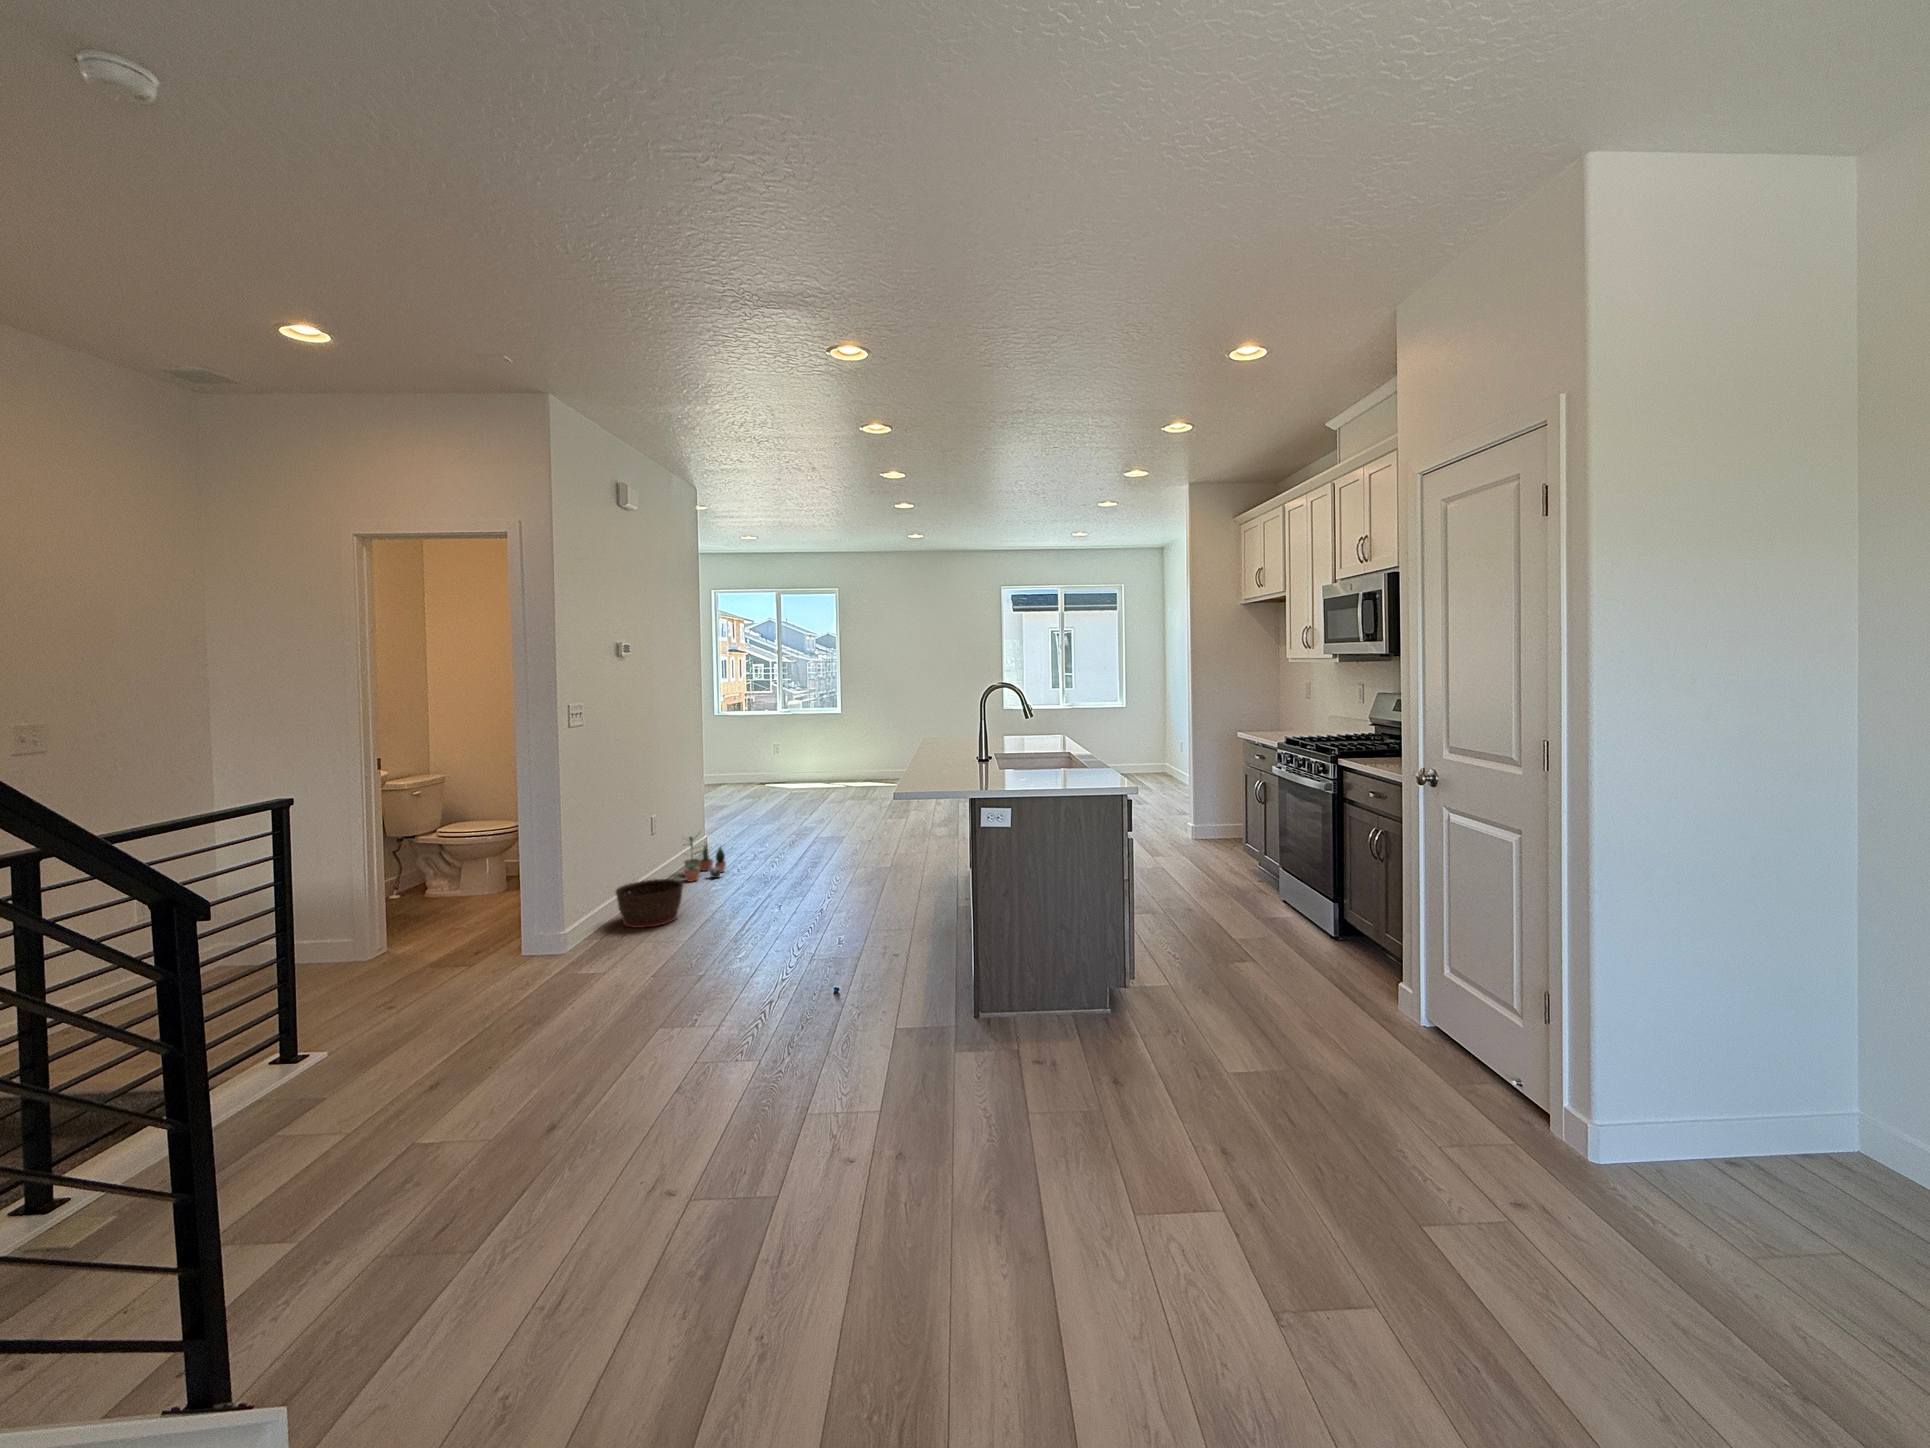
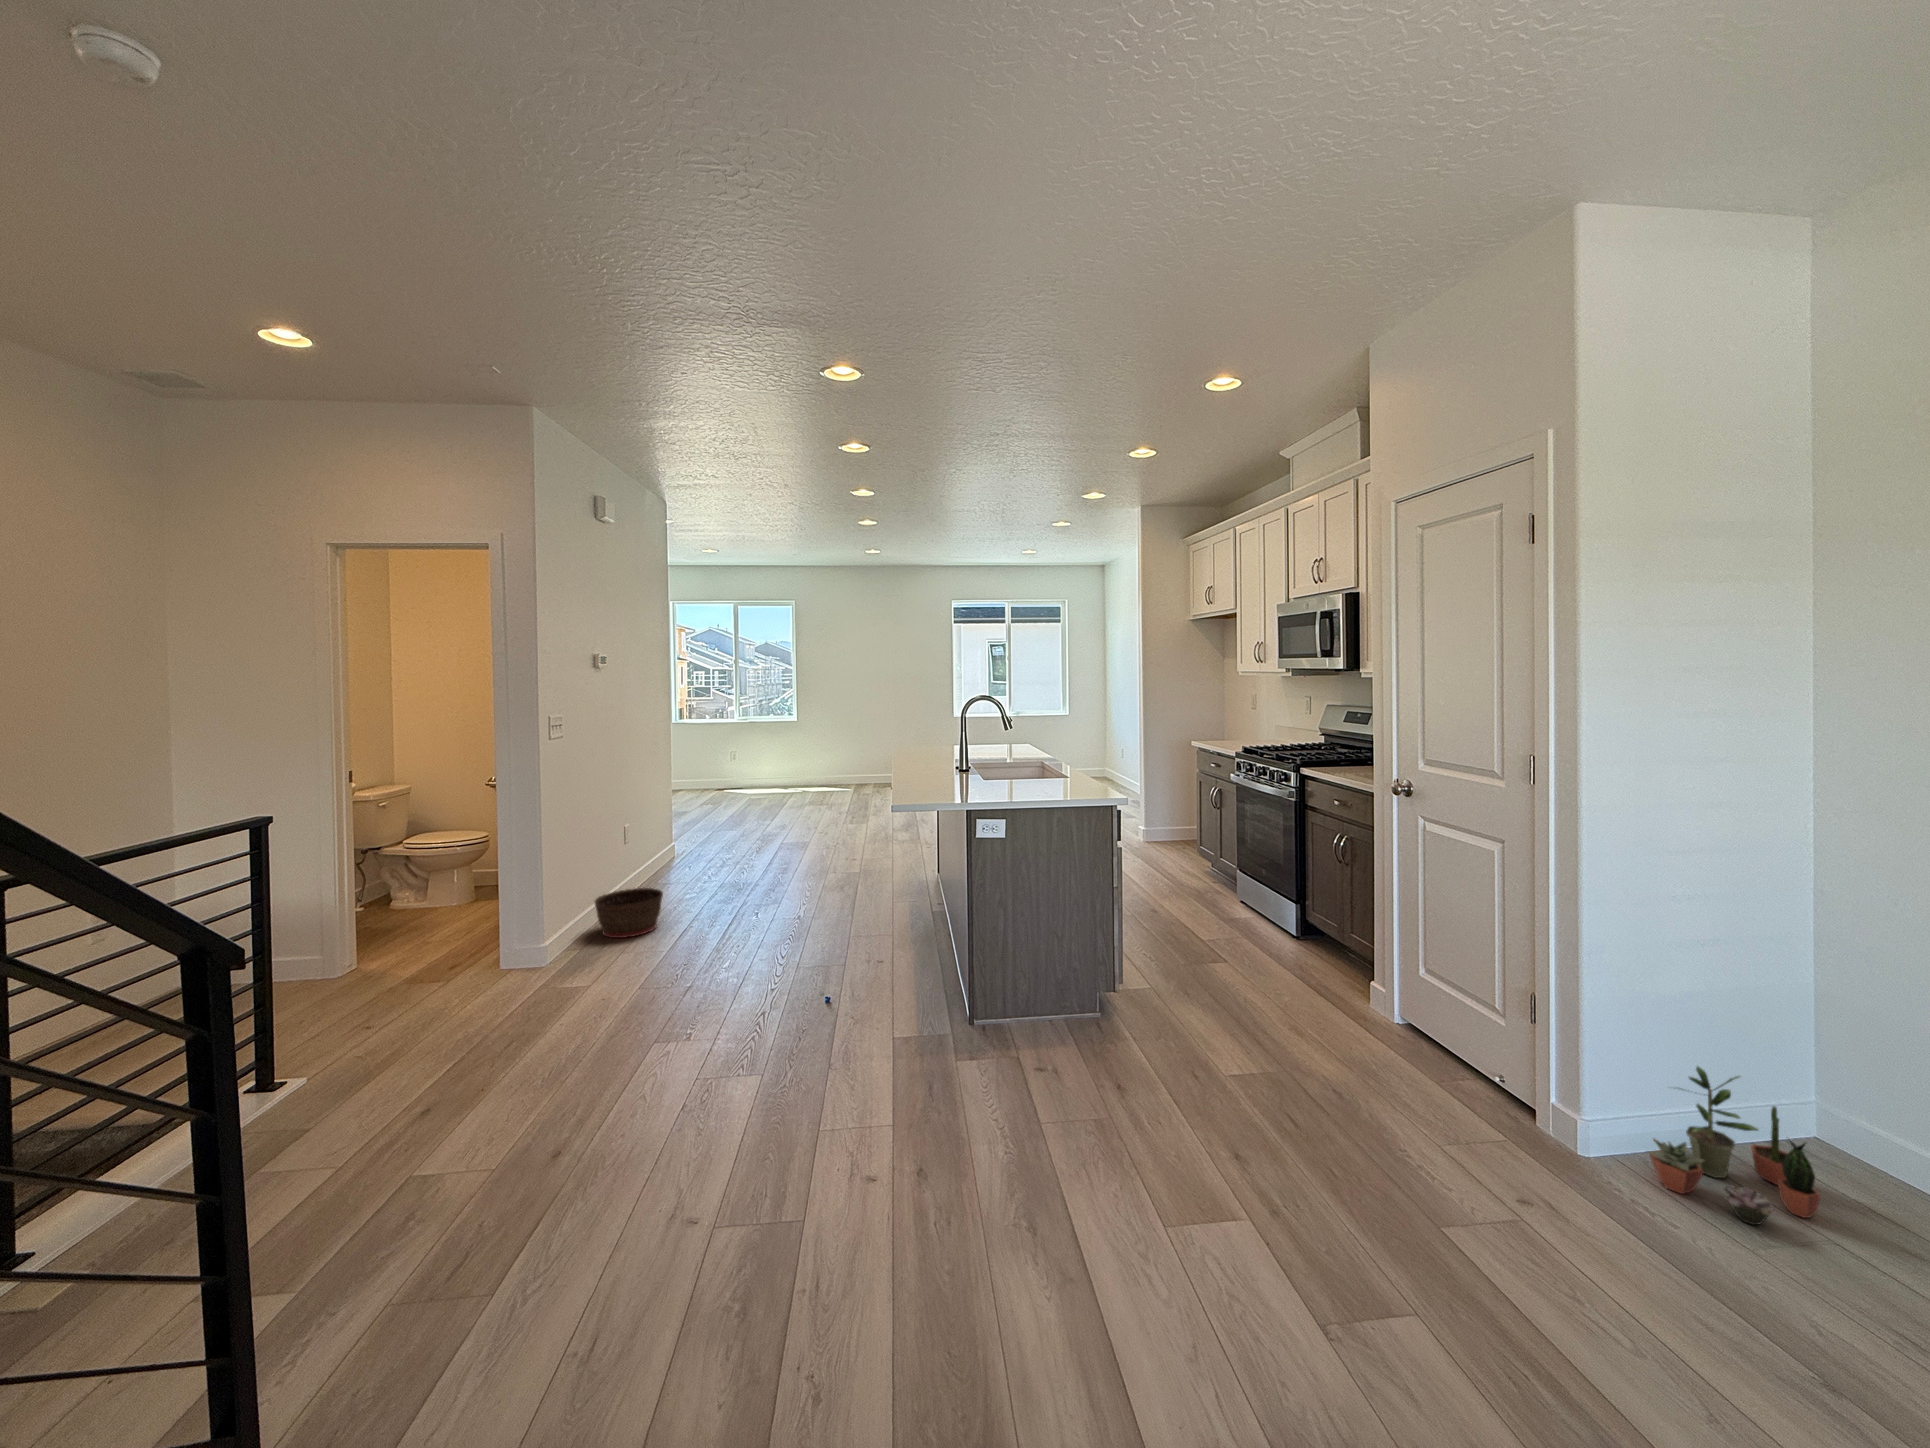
potted plant: present [684,837,726,882] -> present [1647,1067,1820,1225]

